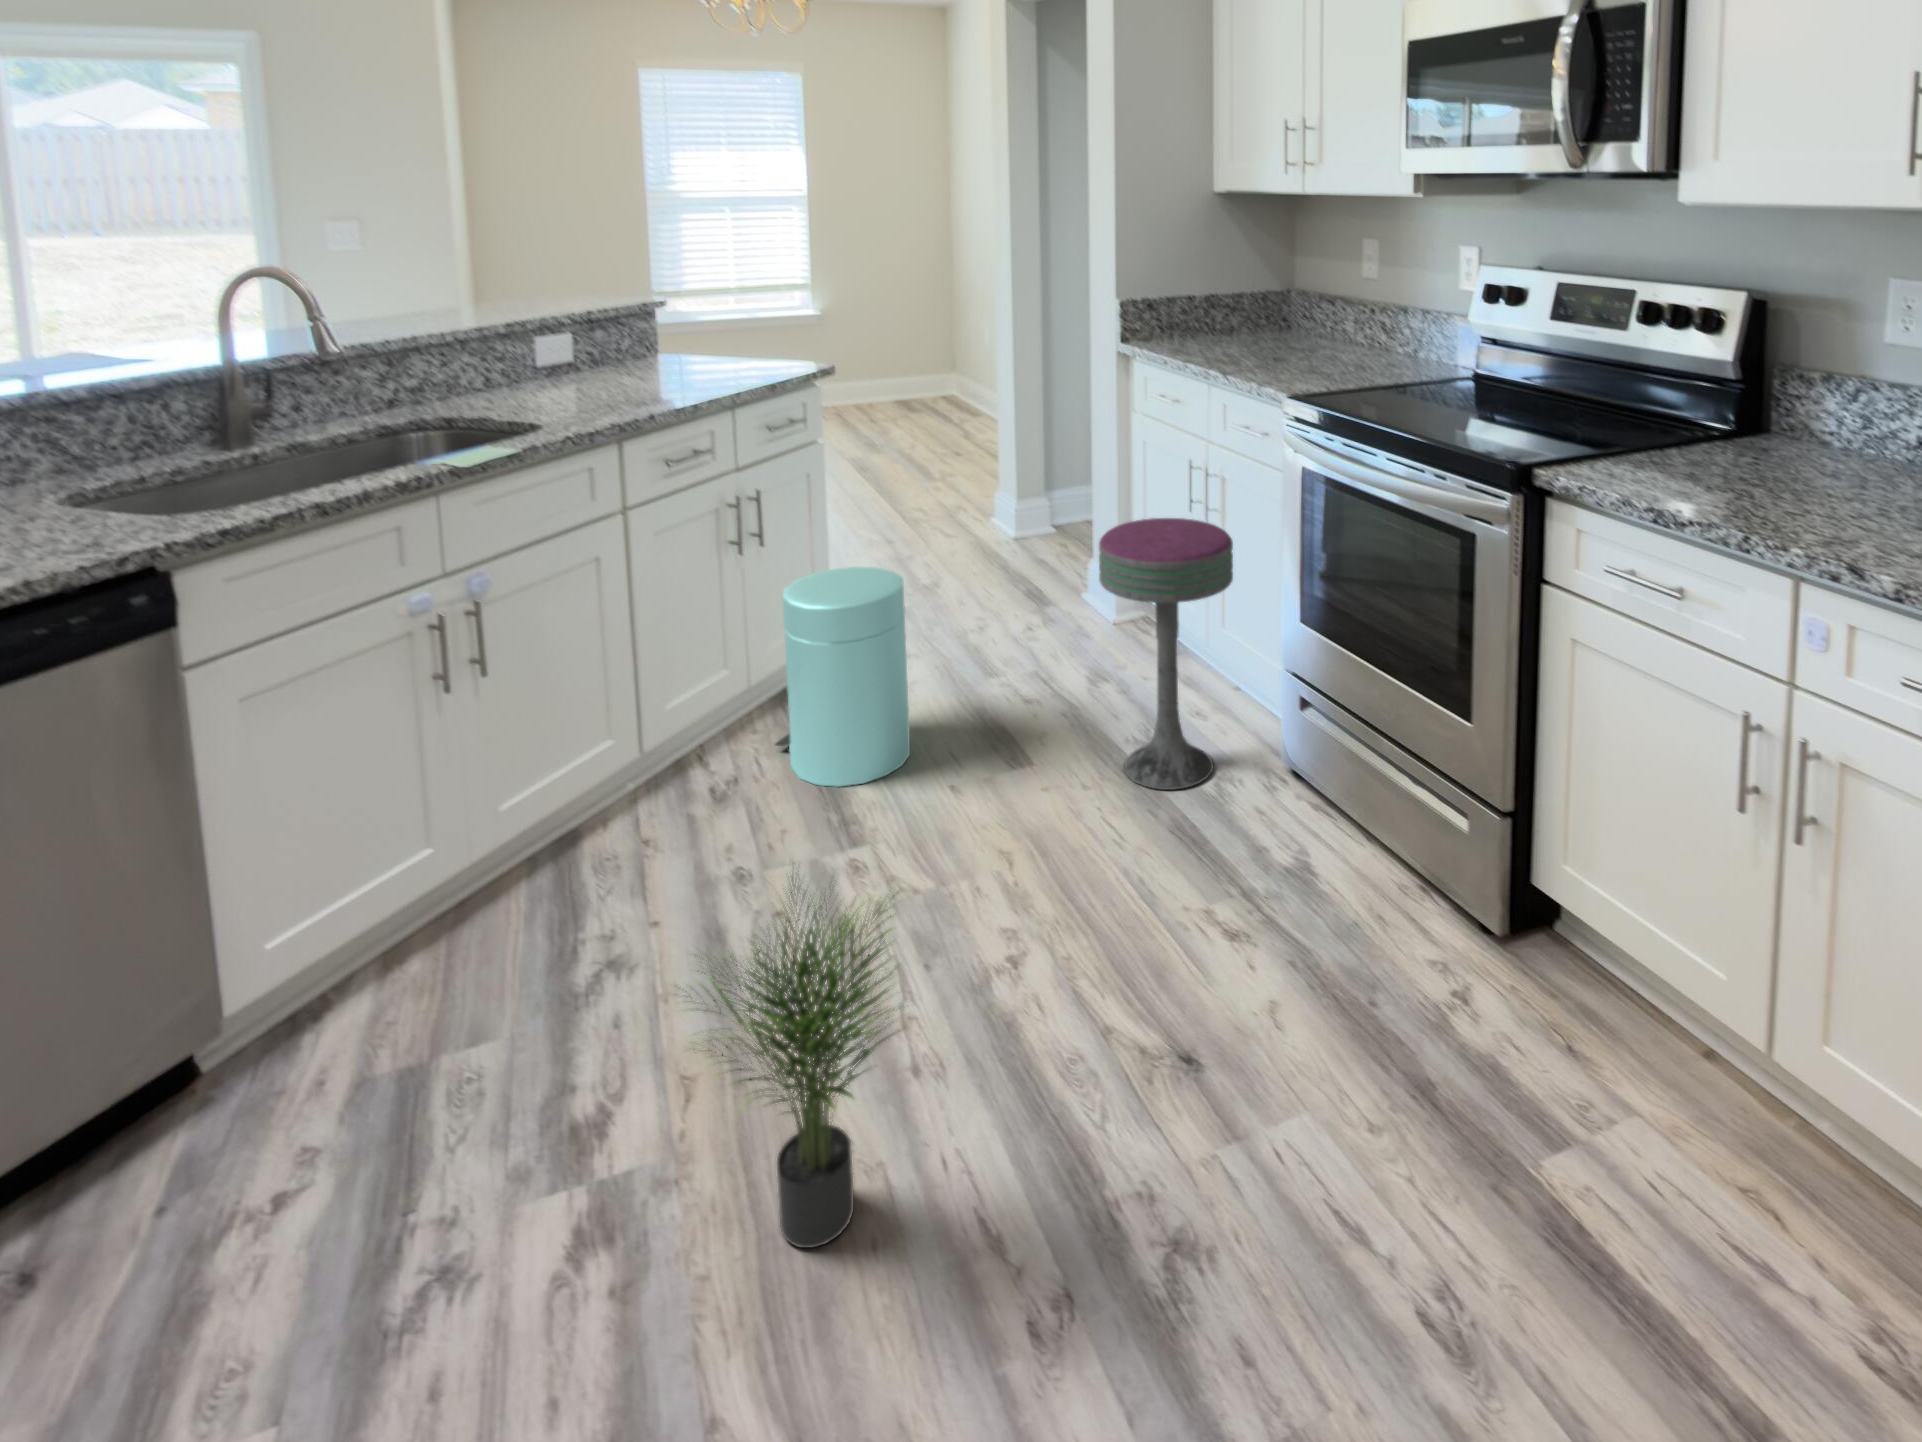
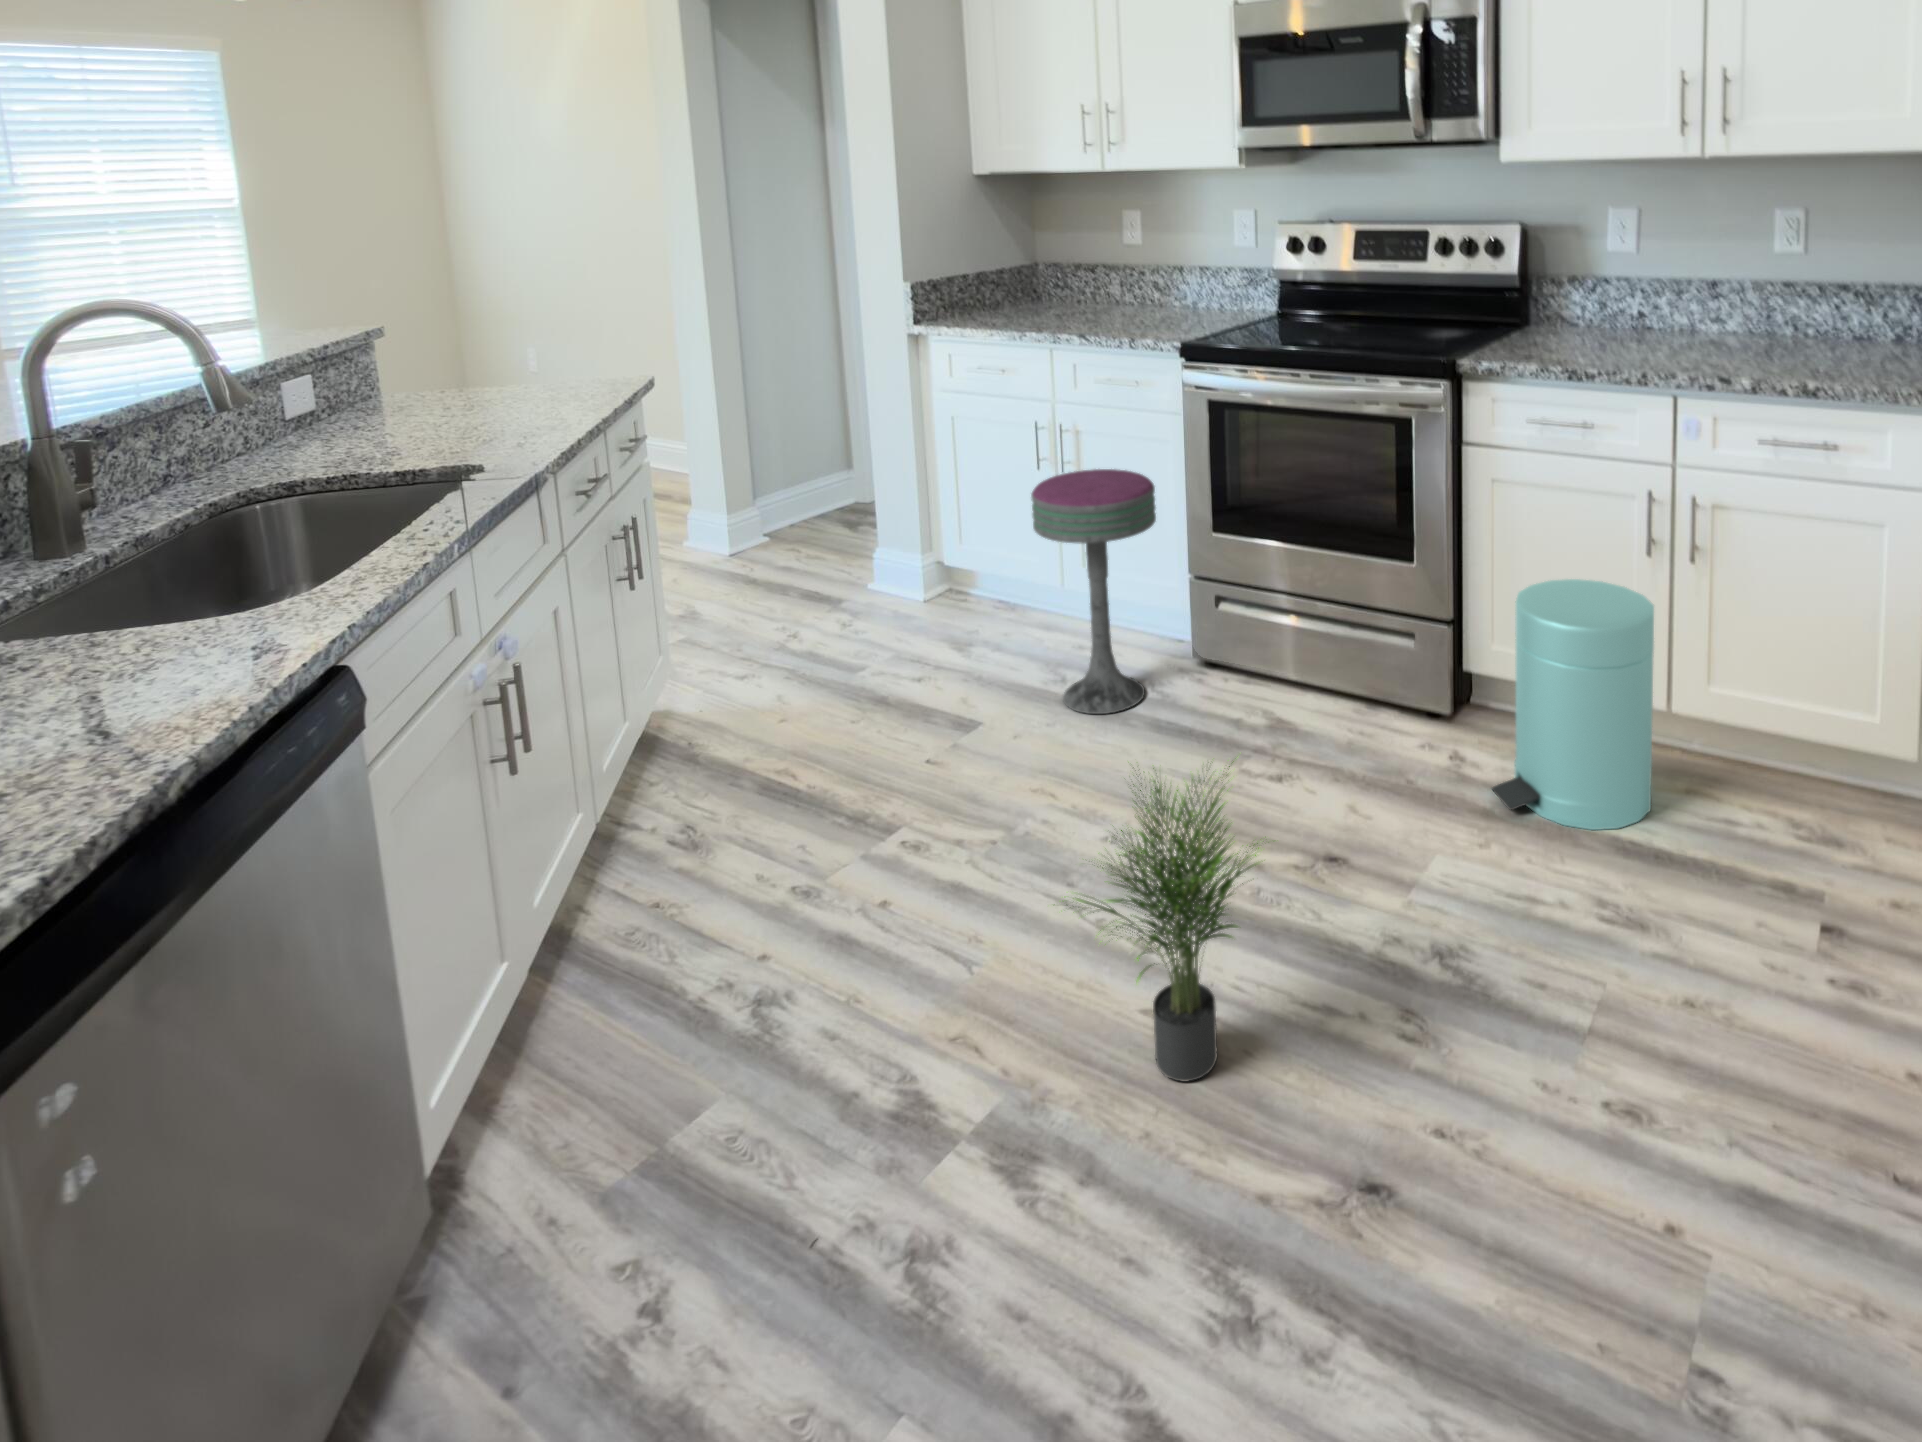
trash can: present [775,567,910,787] -> present [1492,579,1654,830]

